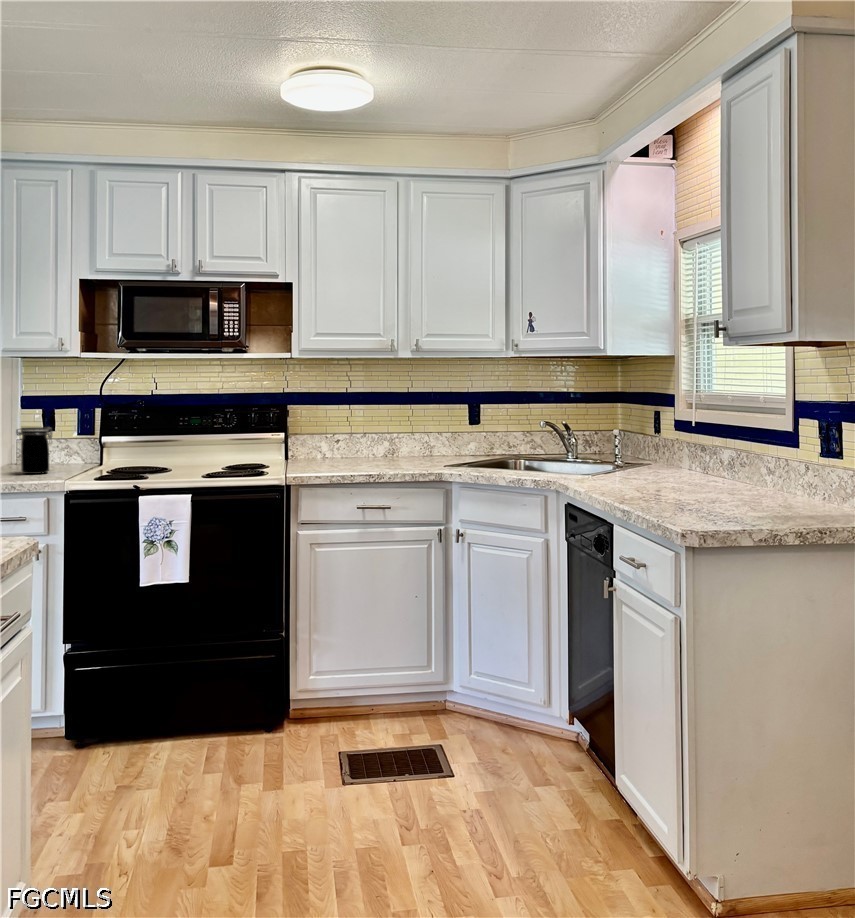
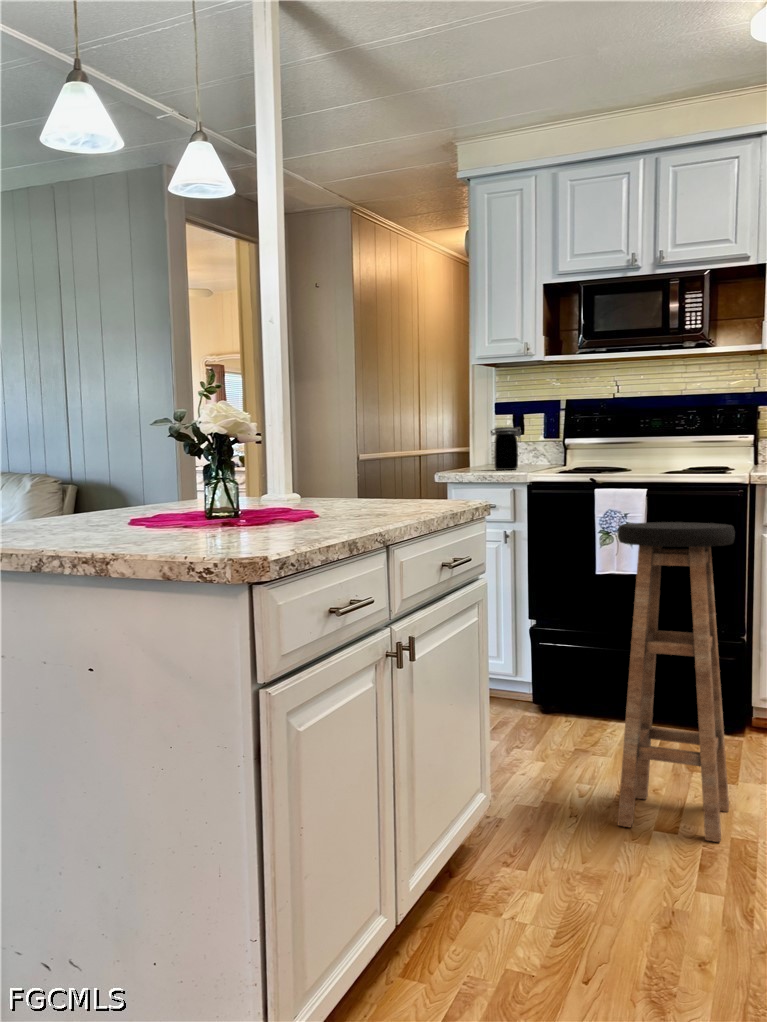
bar stool: none [166,550,280,873] -> present [618,522,735,842]

